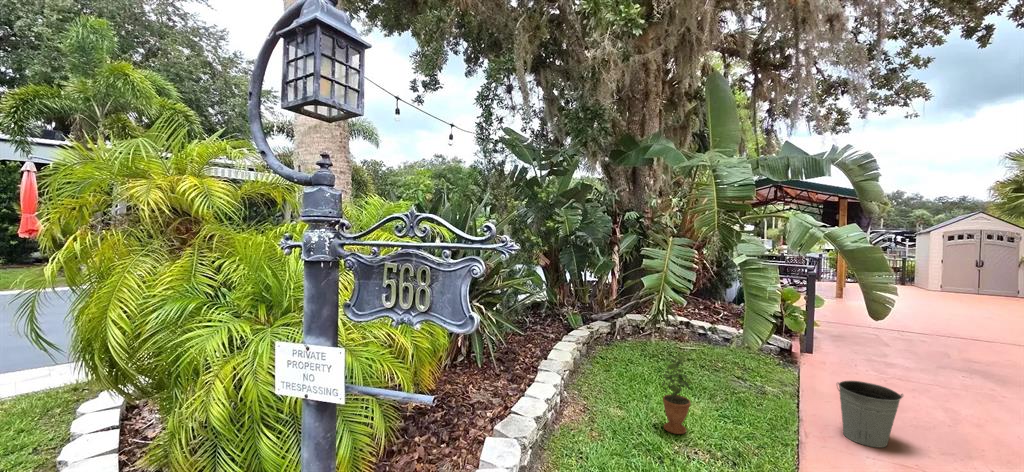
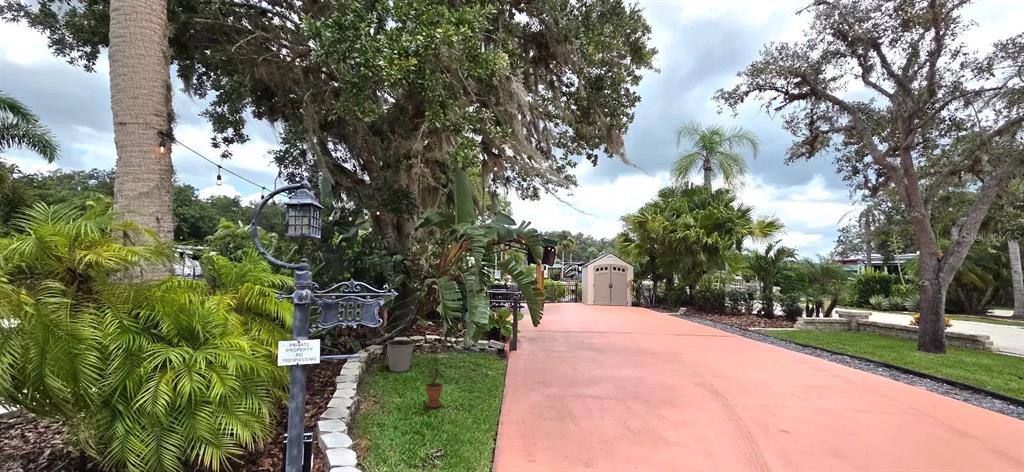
bucket: present [838,381,903,447] -> present [387,340,415,372]

